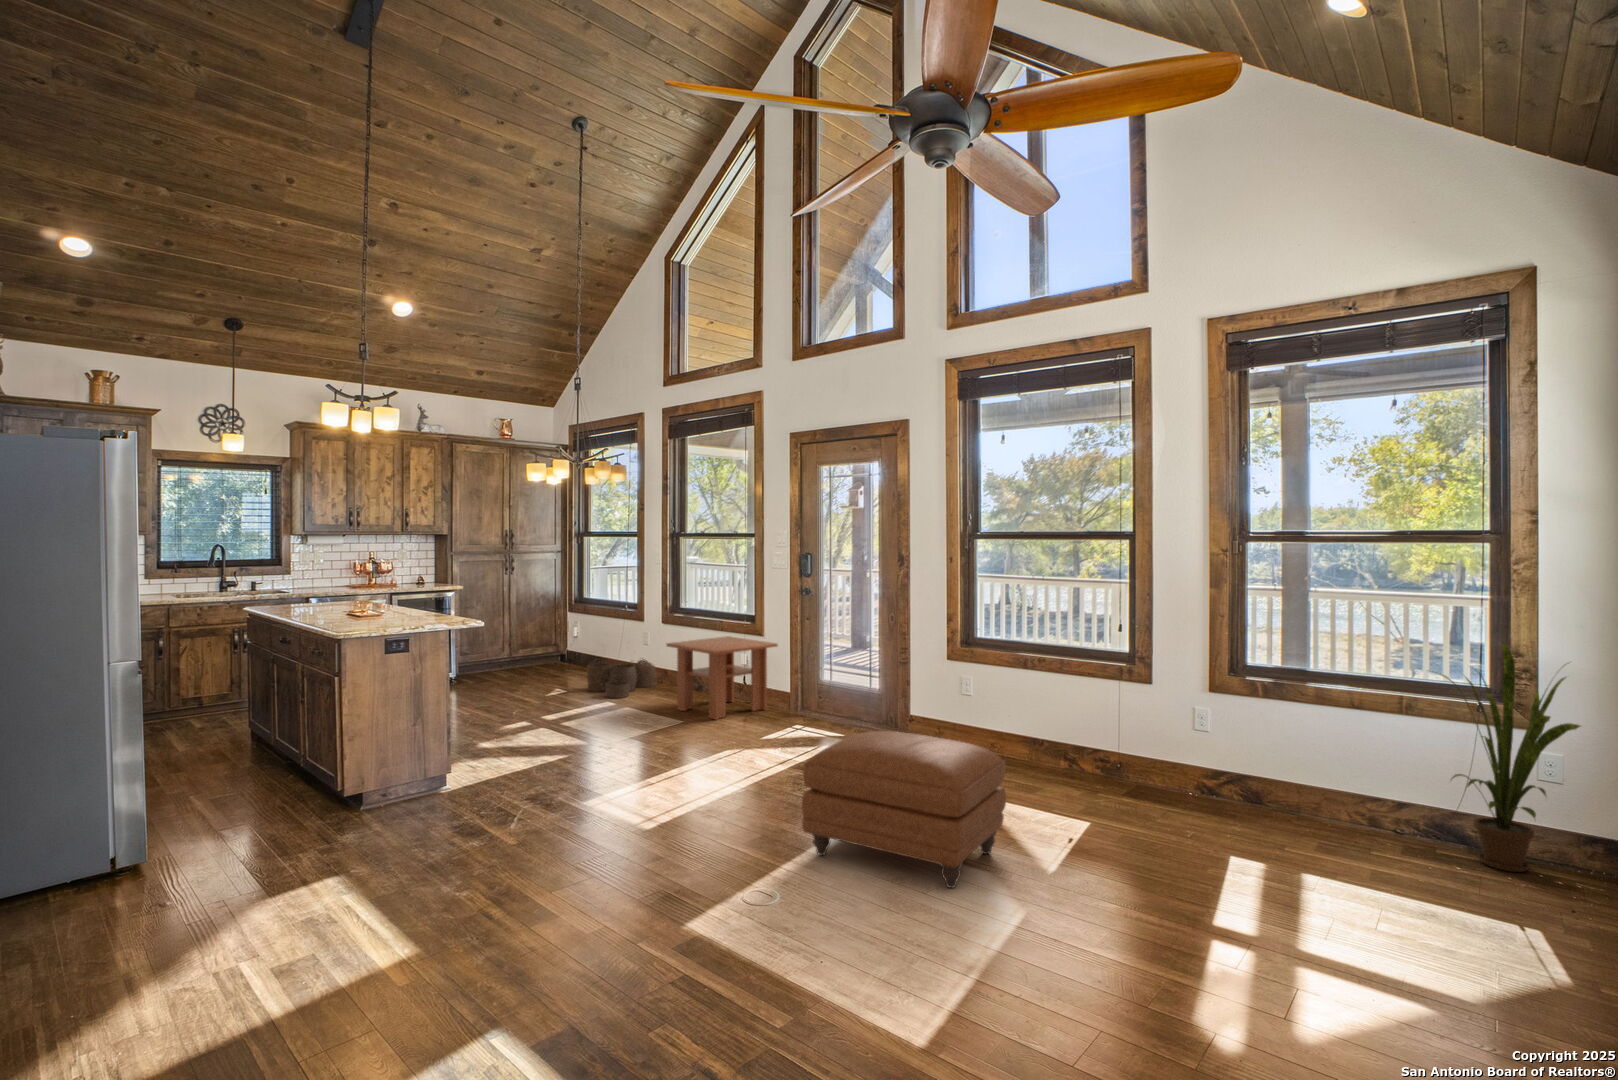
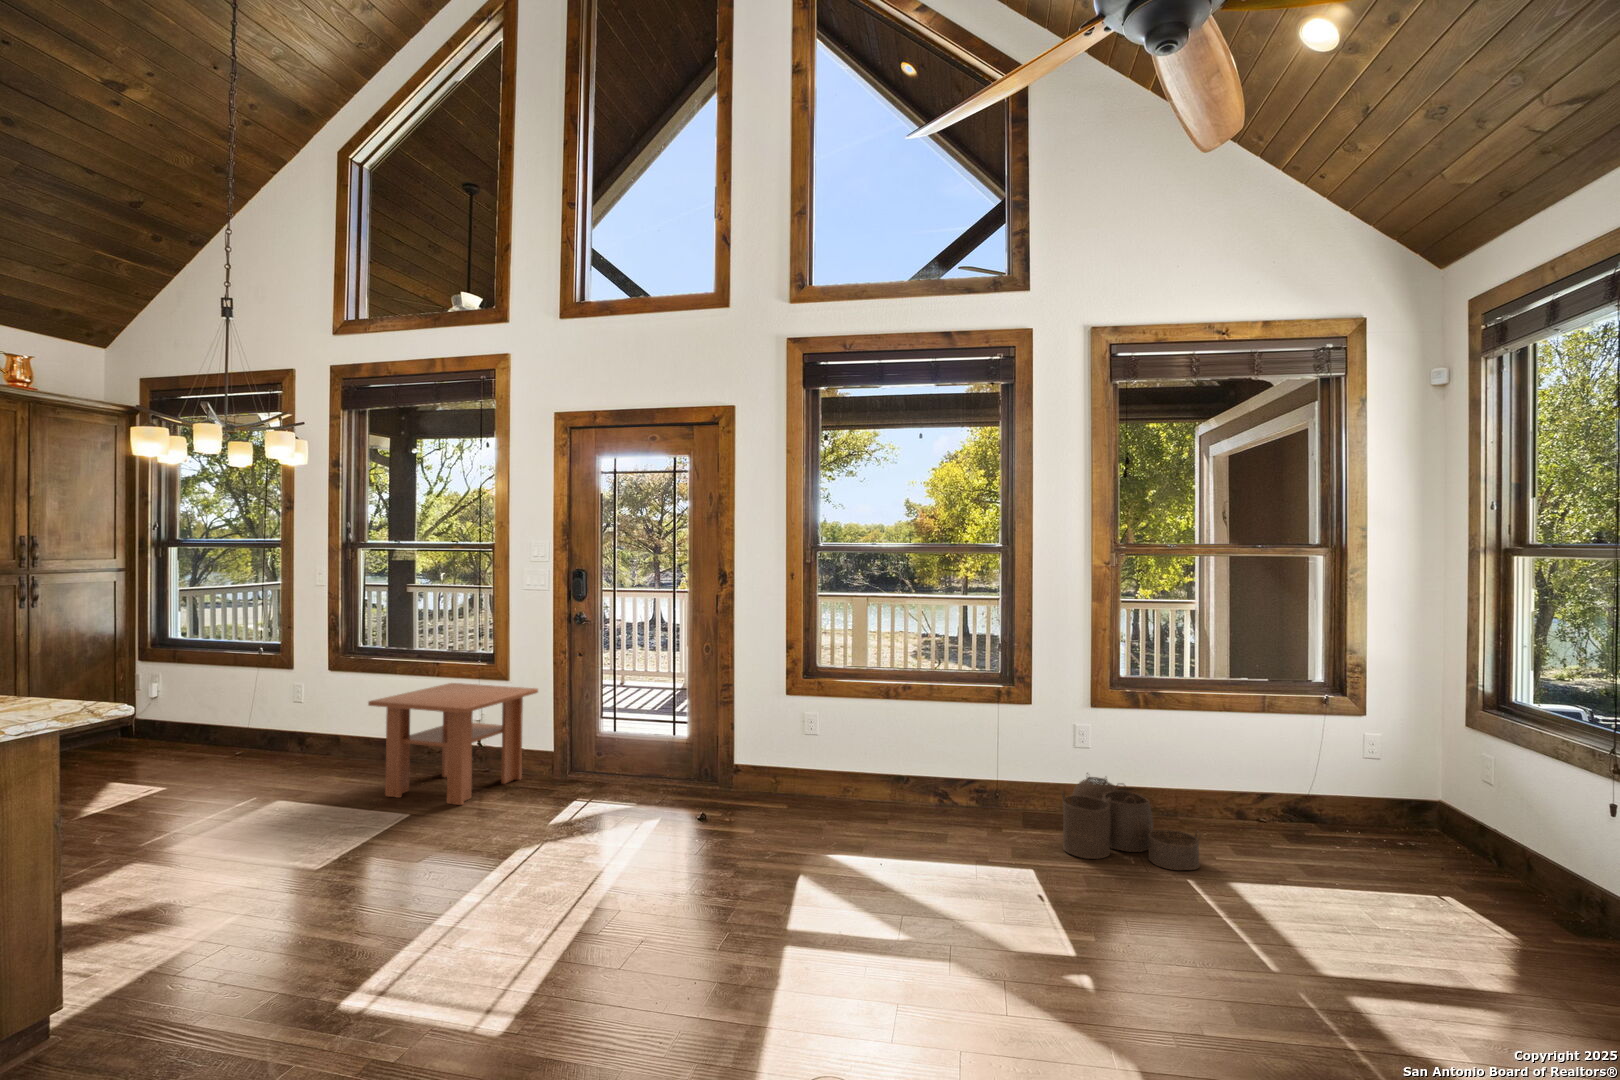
house plant: present [1437,643,1580,872] -> none [1312,645,1456,858]
woven basket: present [587,659,657,698] -> present [1062,773,1200,870]
ottoman: present [802,731,1006,888] -> none [798,811,1057,1026]

